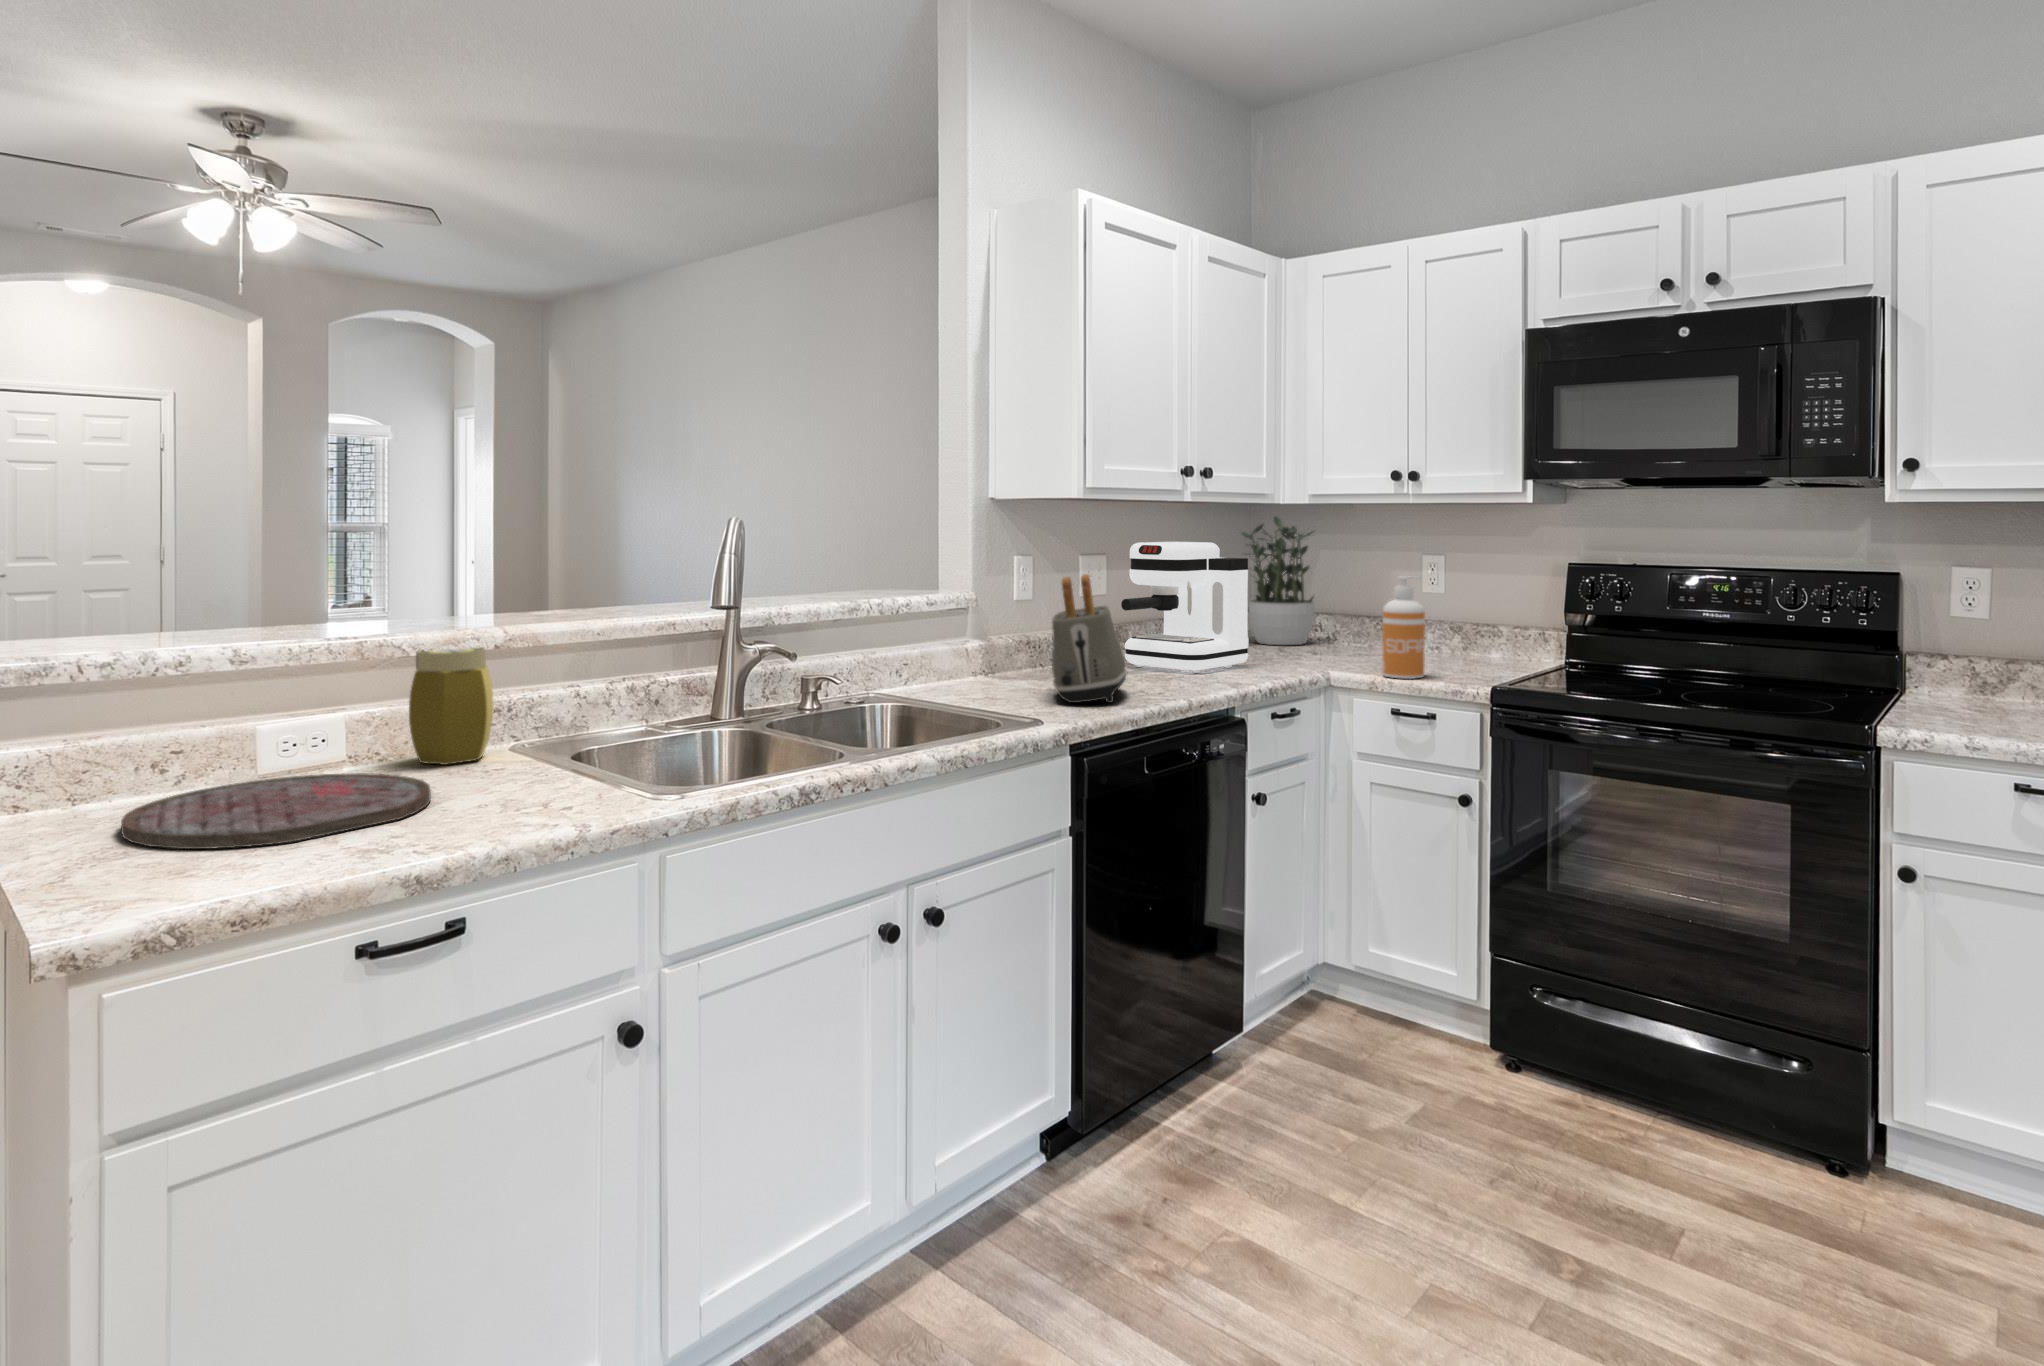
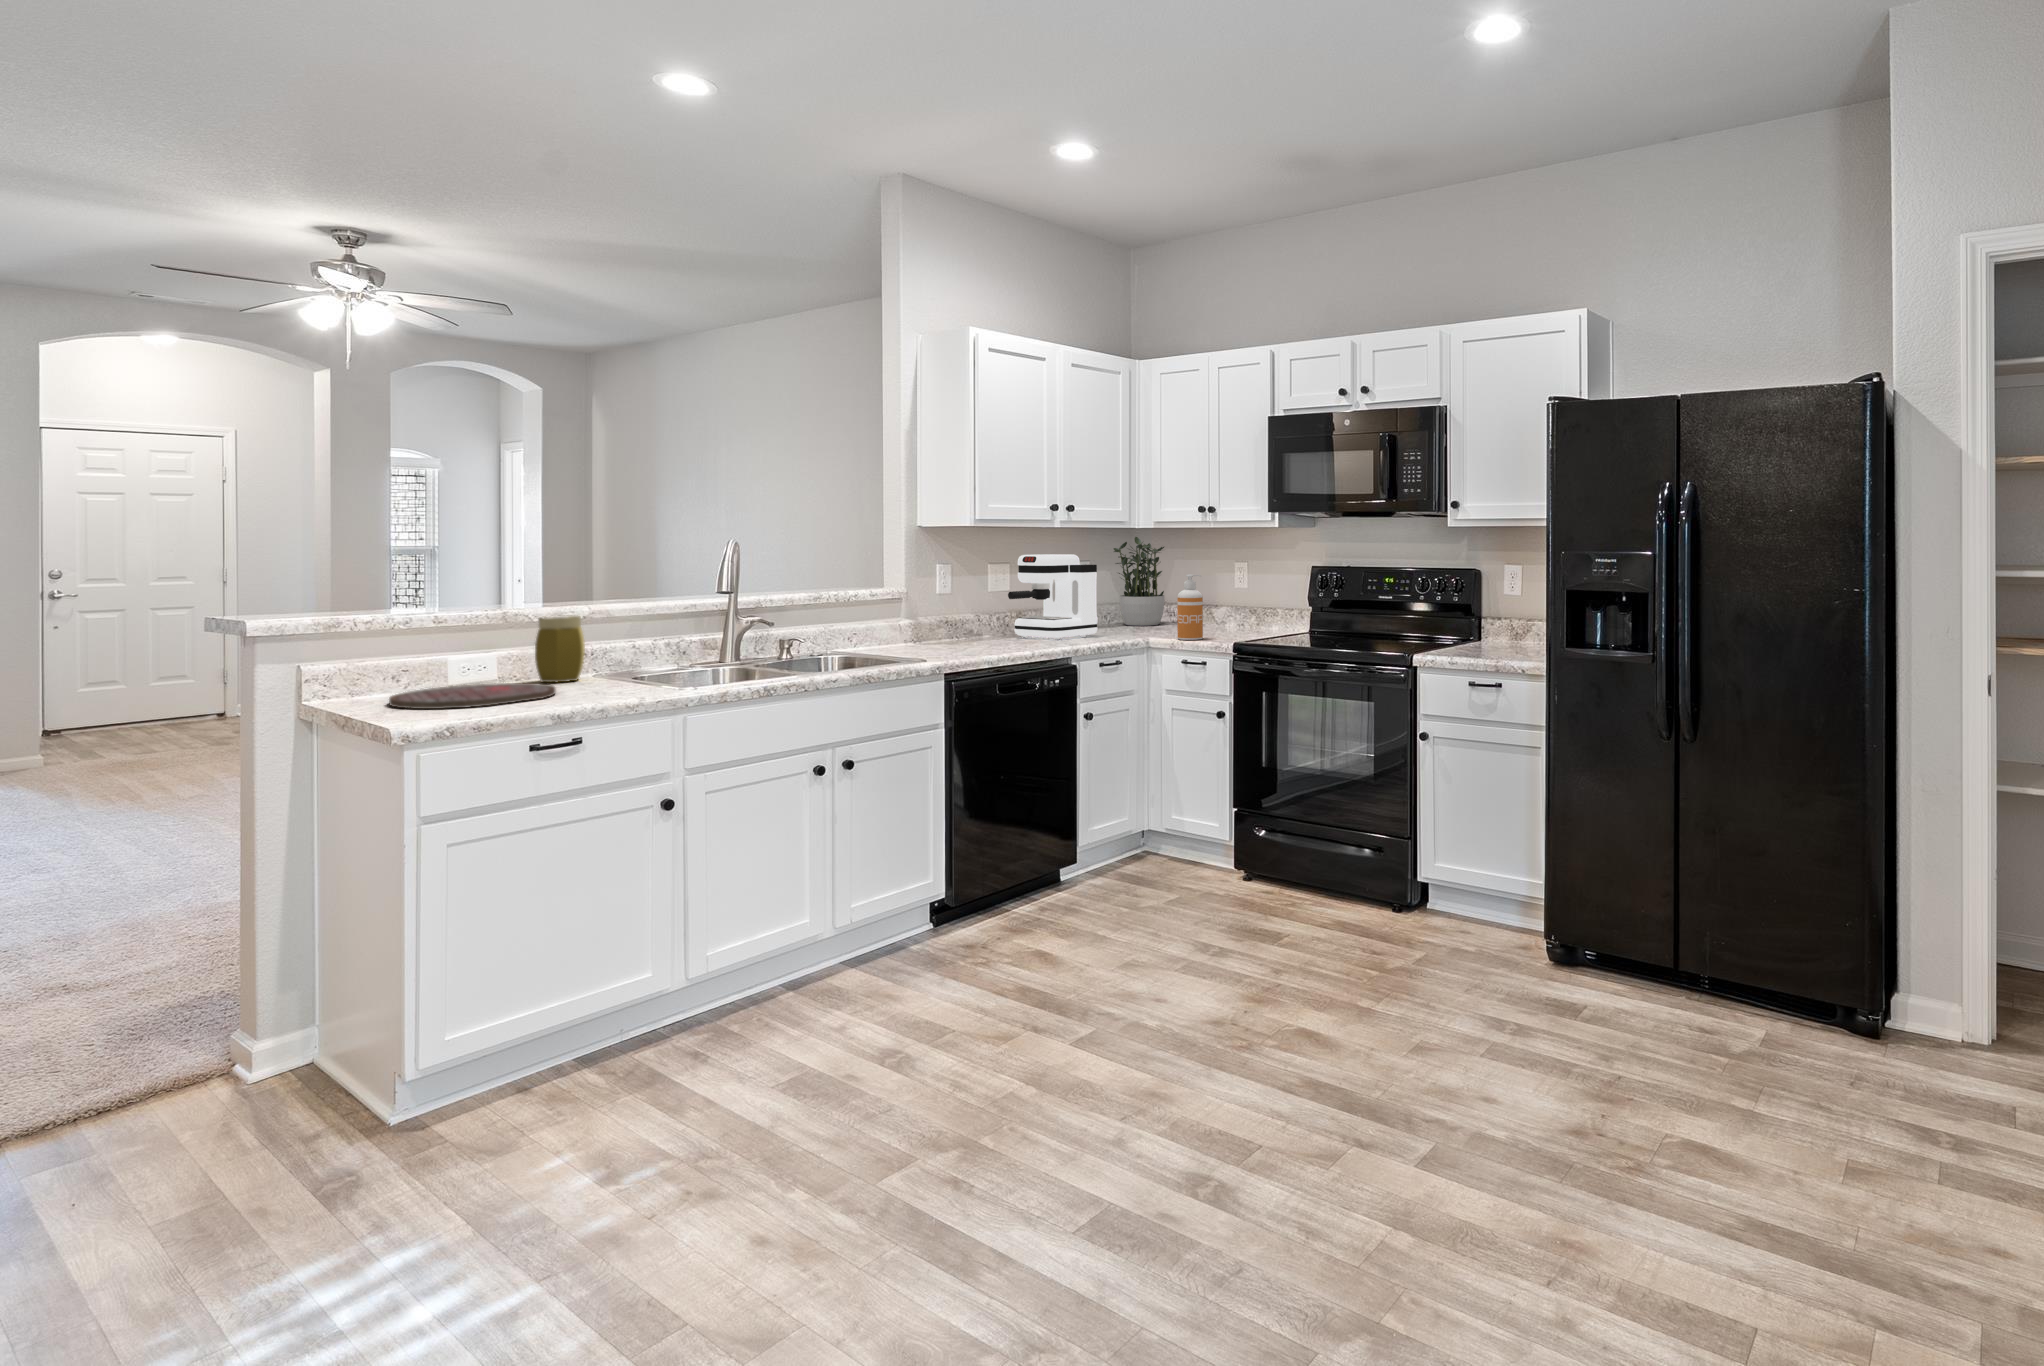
toaster: present [1052,574,1127,703] -> none [946,574,998,653]

